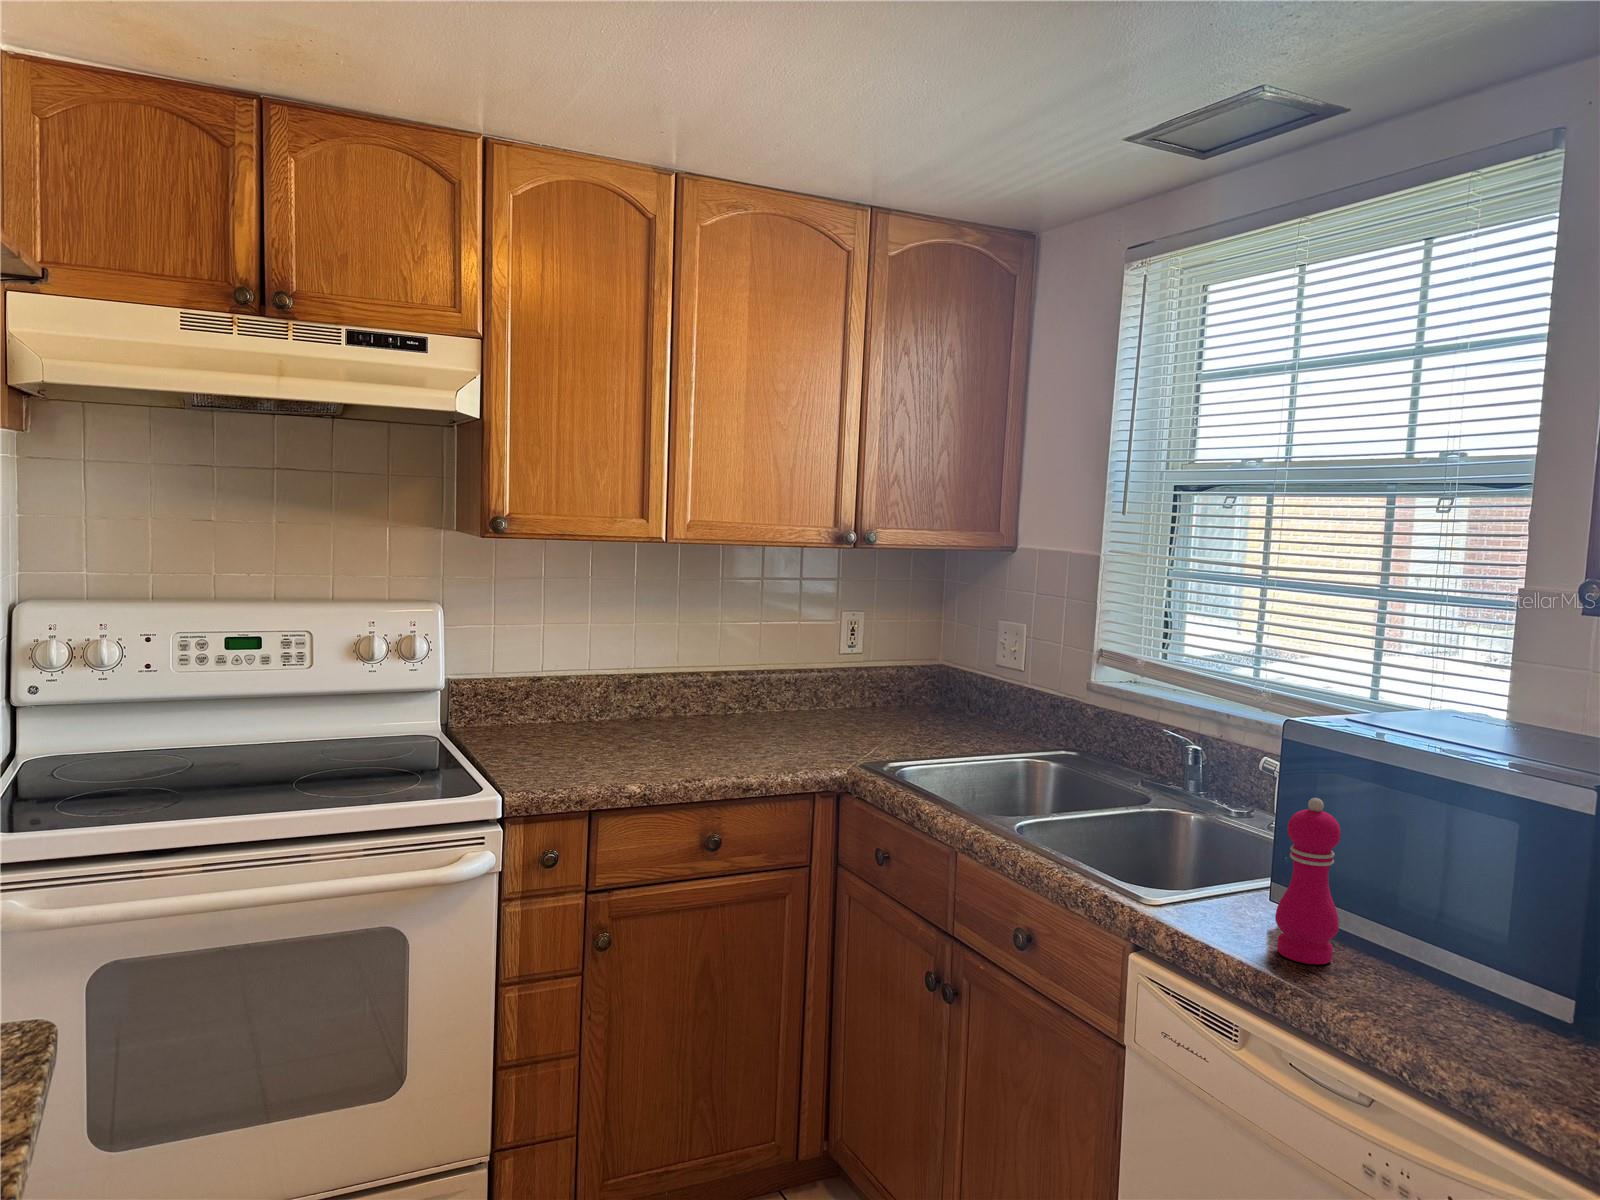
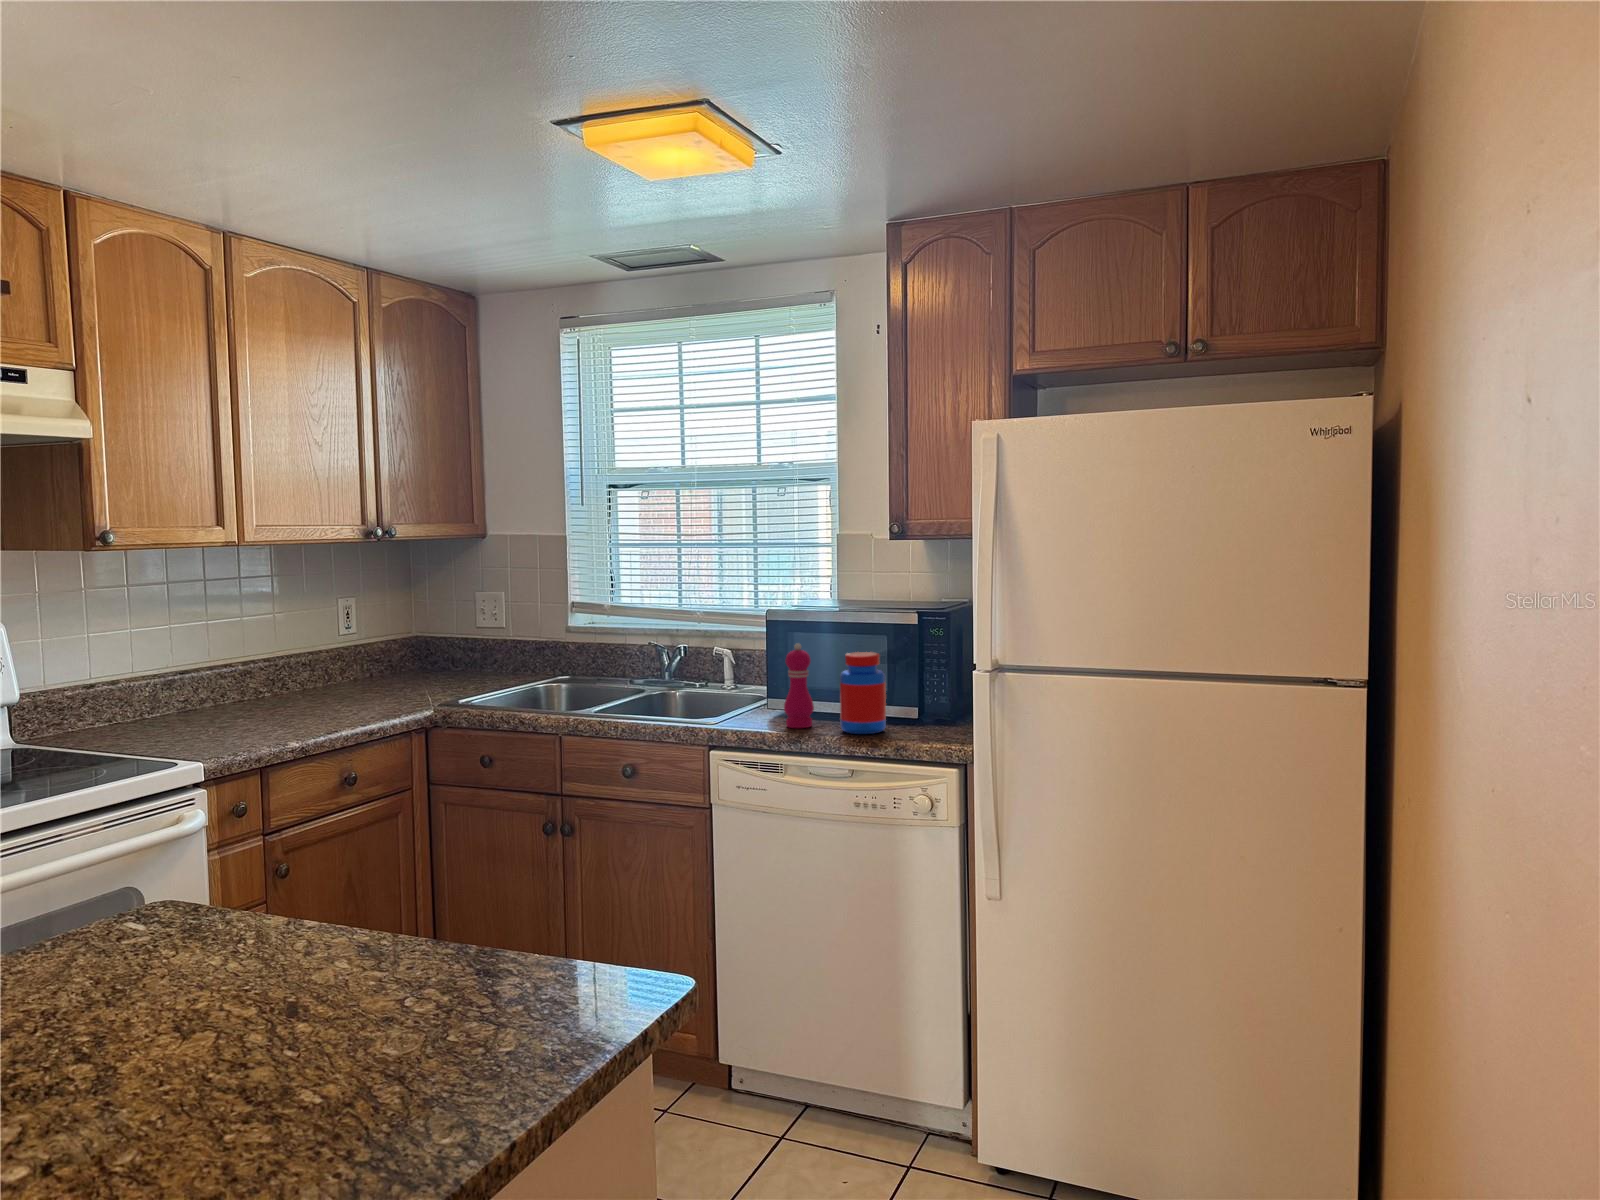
jar: none [1369,844,1487,1031] -> present [840,652,886,734]

